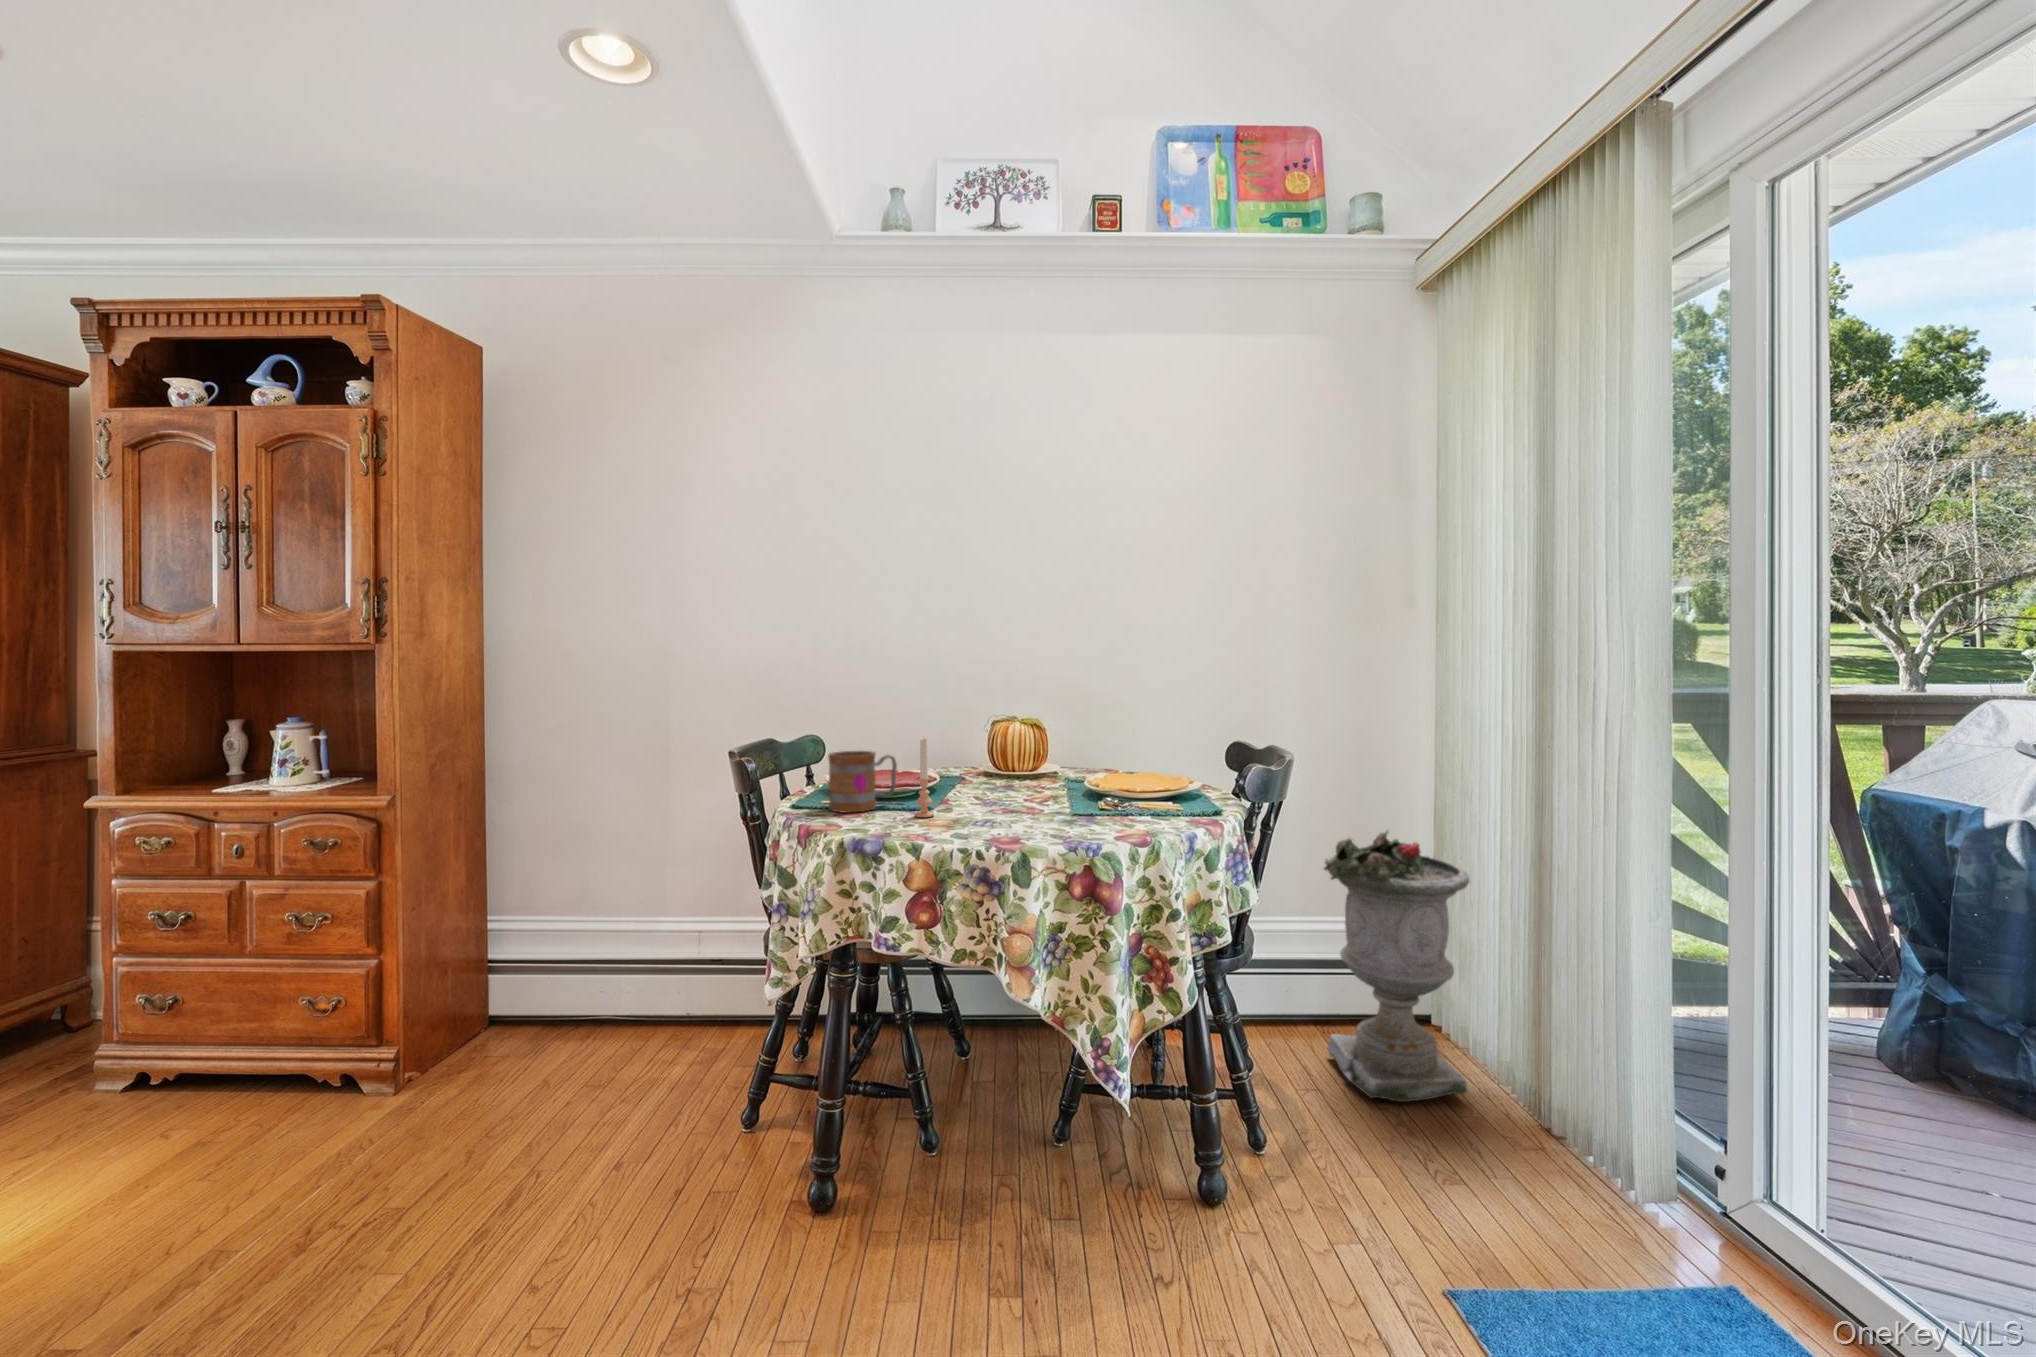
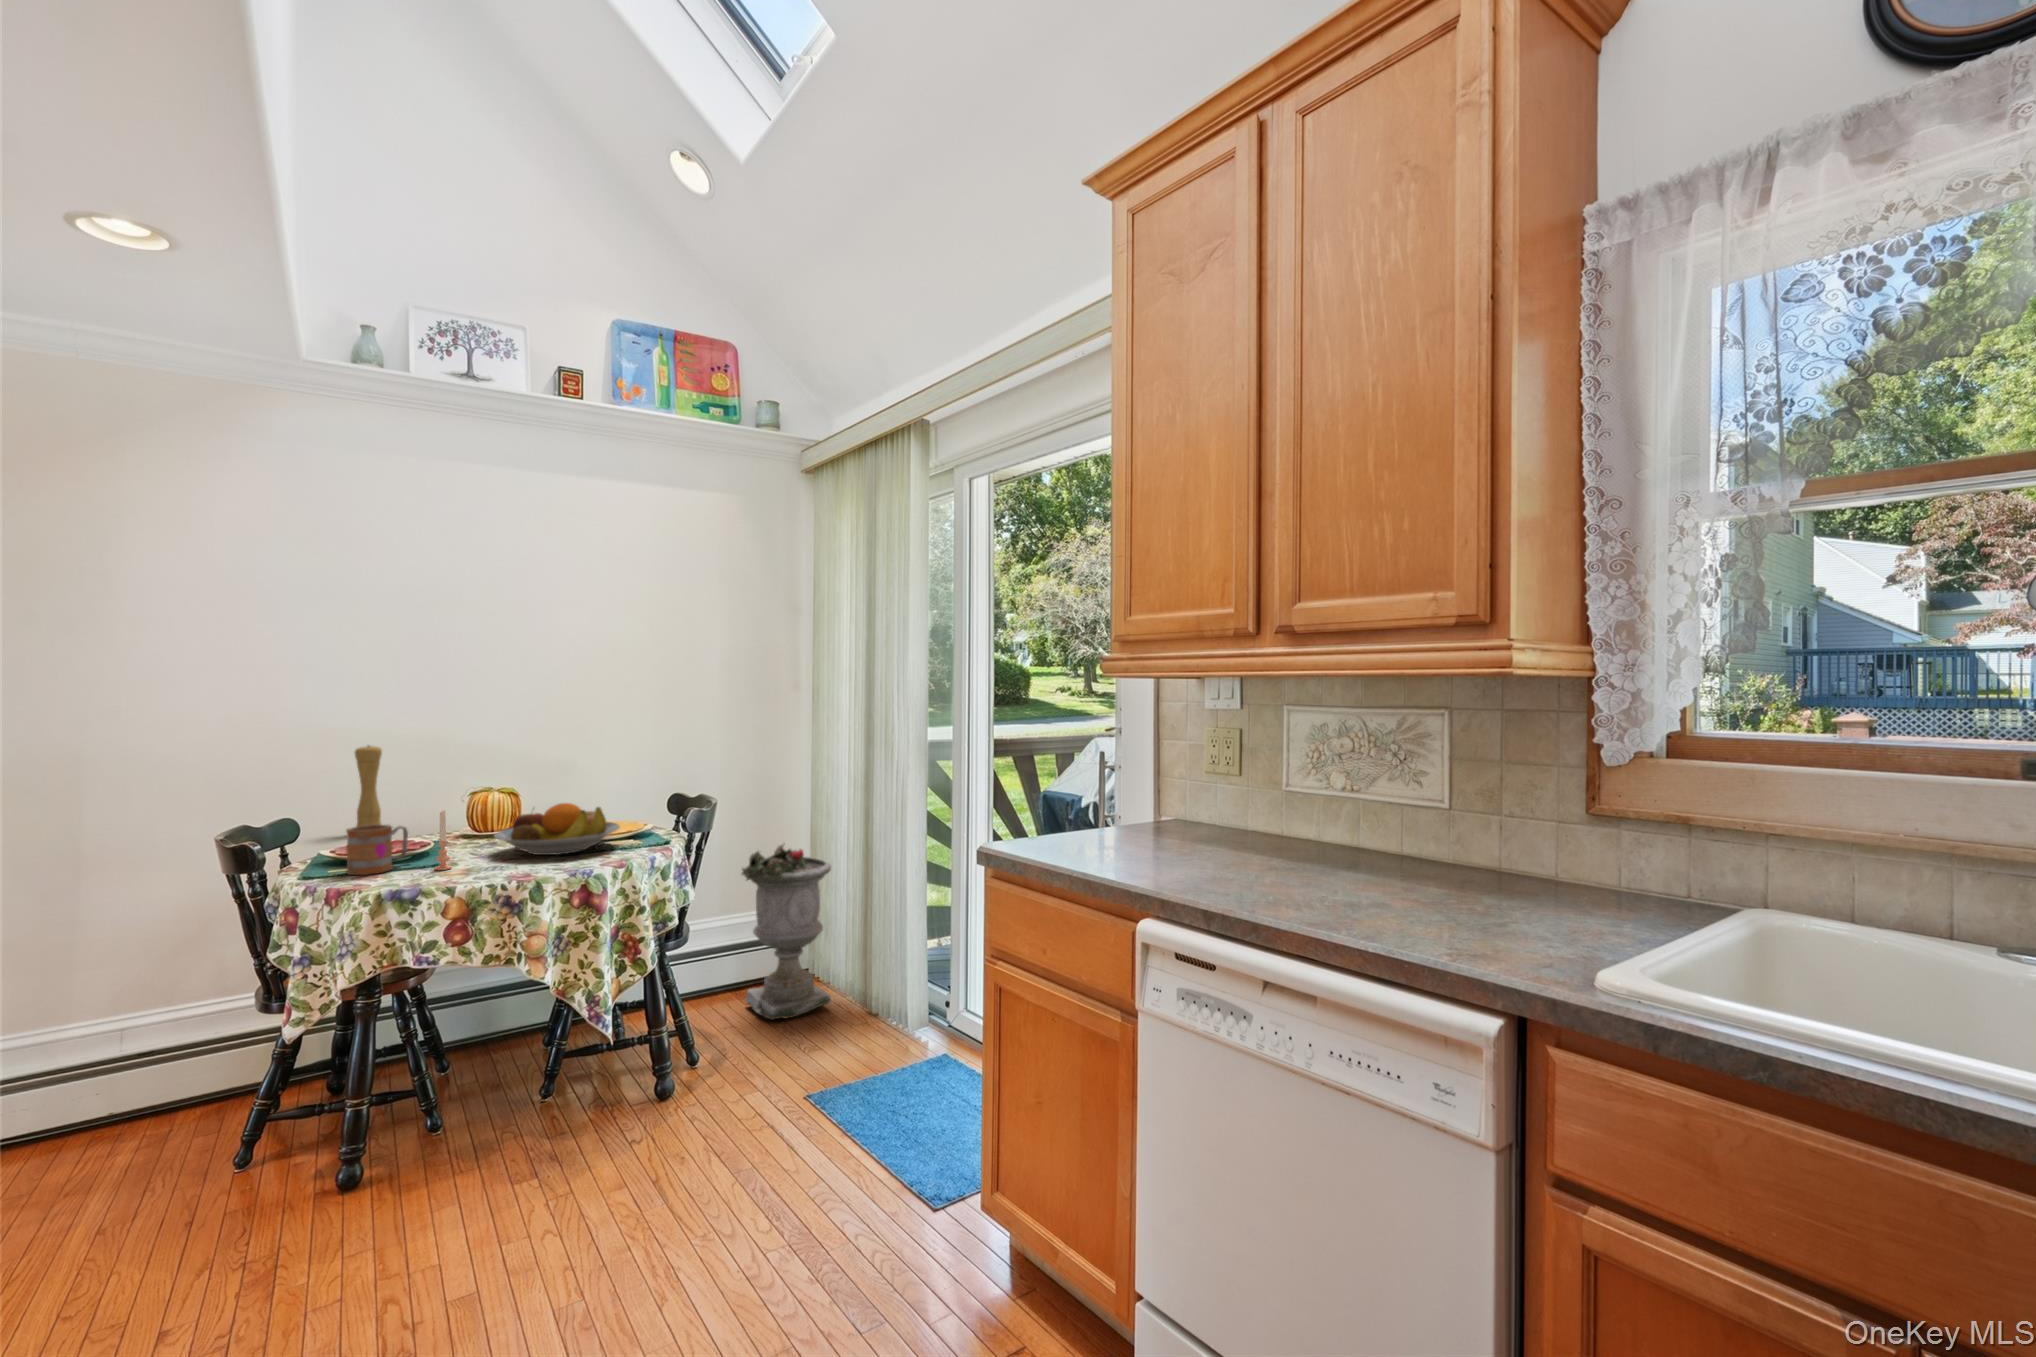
pepper mill: none [890,667,915,765] -> present [355,745,382,826]
fruit bowl: none [992,741,1150,813] -> present [494,803,620,855]

